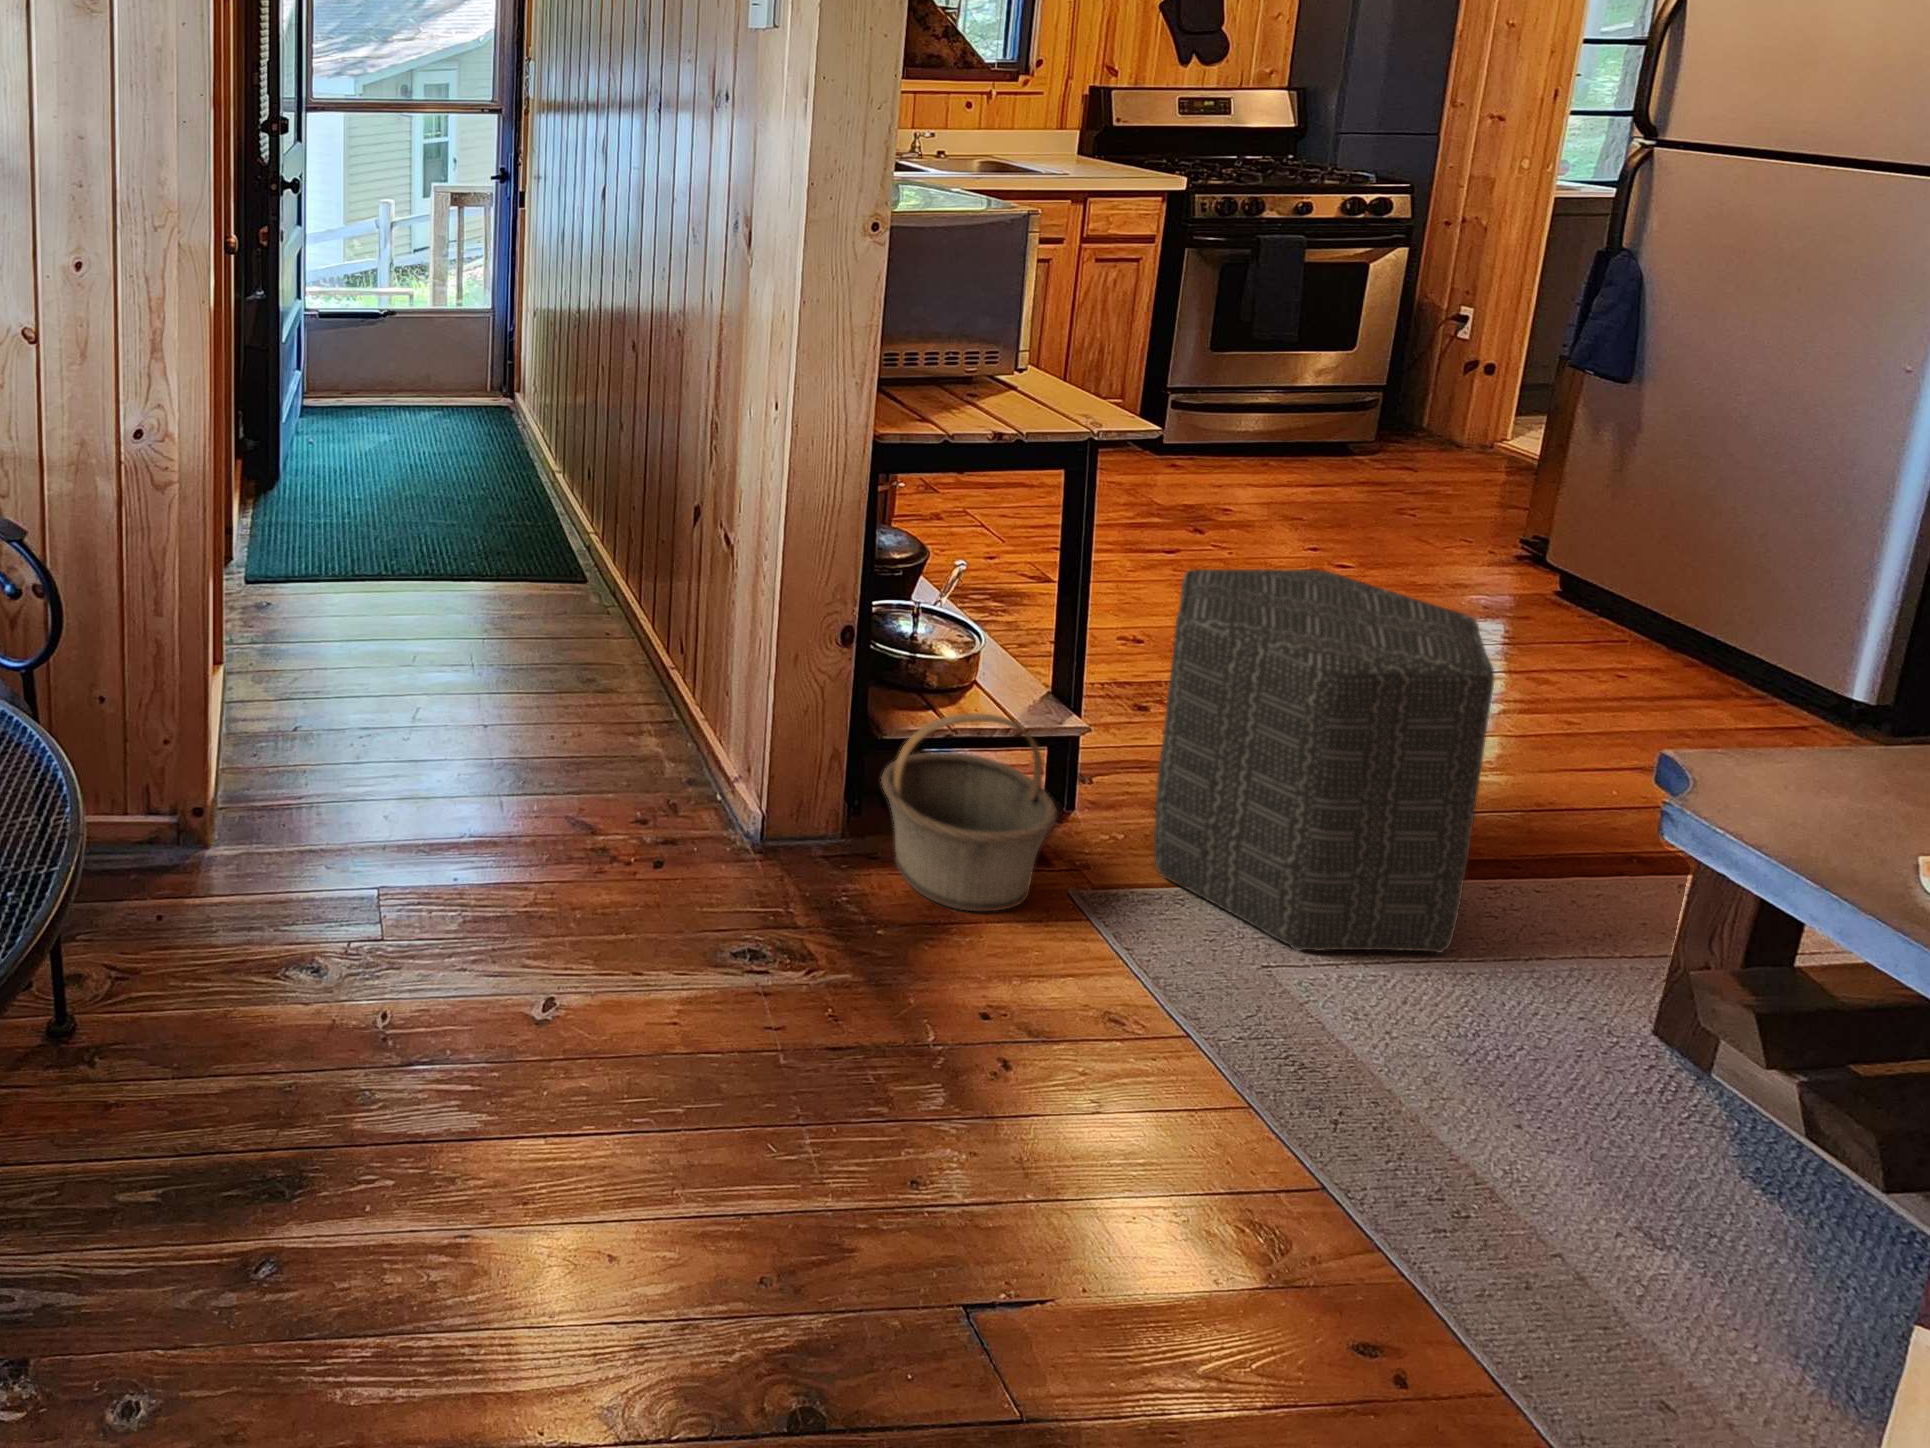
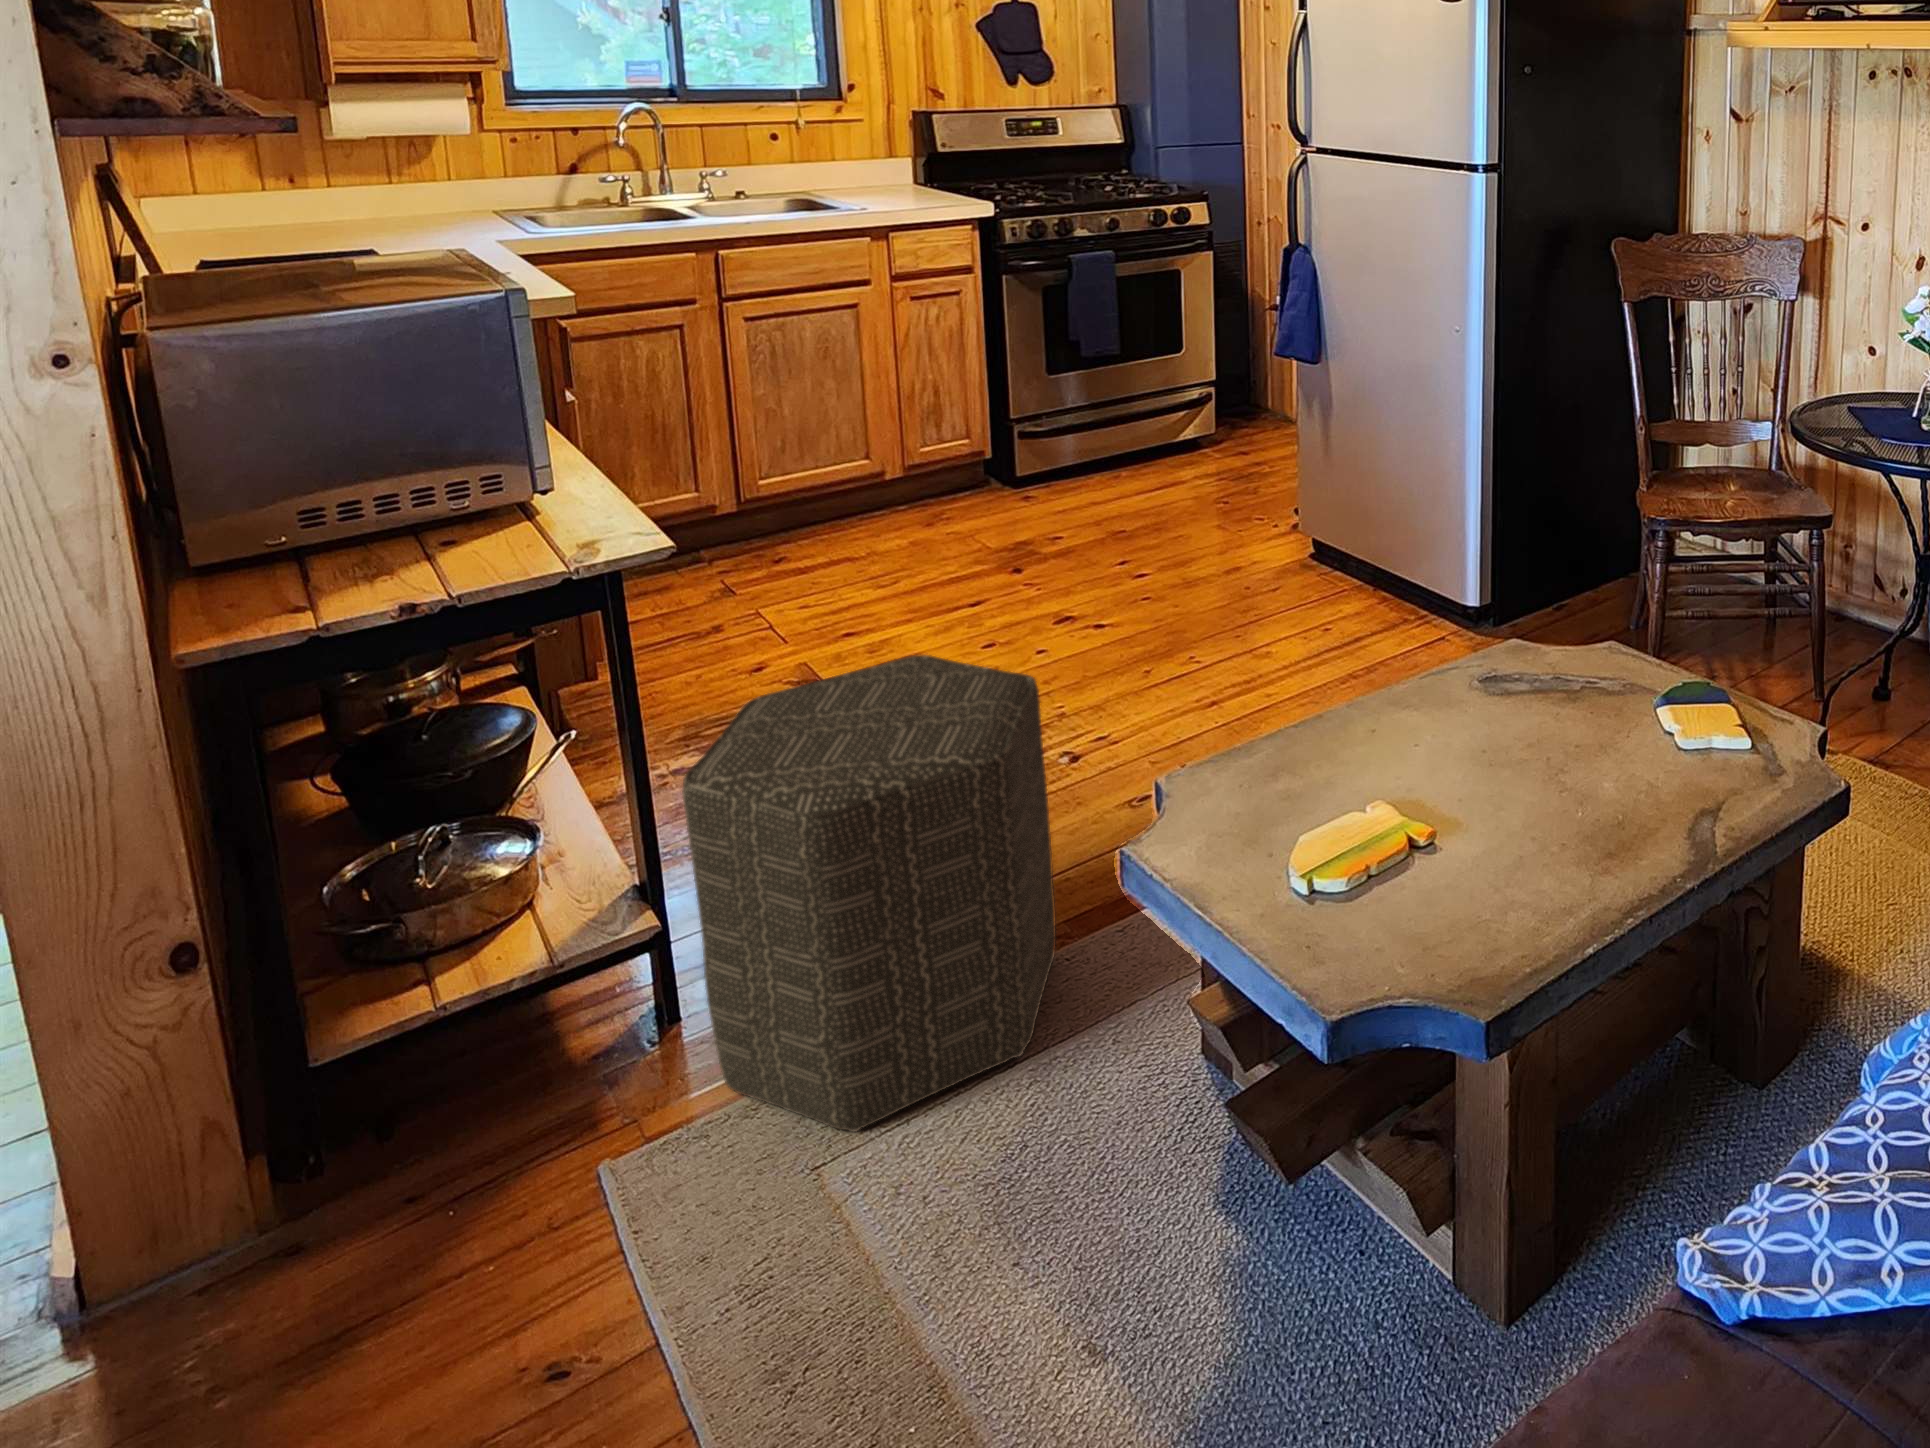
basket: present [881,713,1057,911] -> none [243,992,532,1301]

